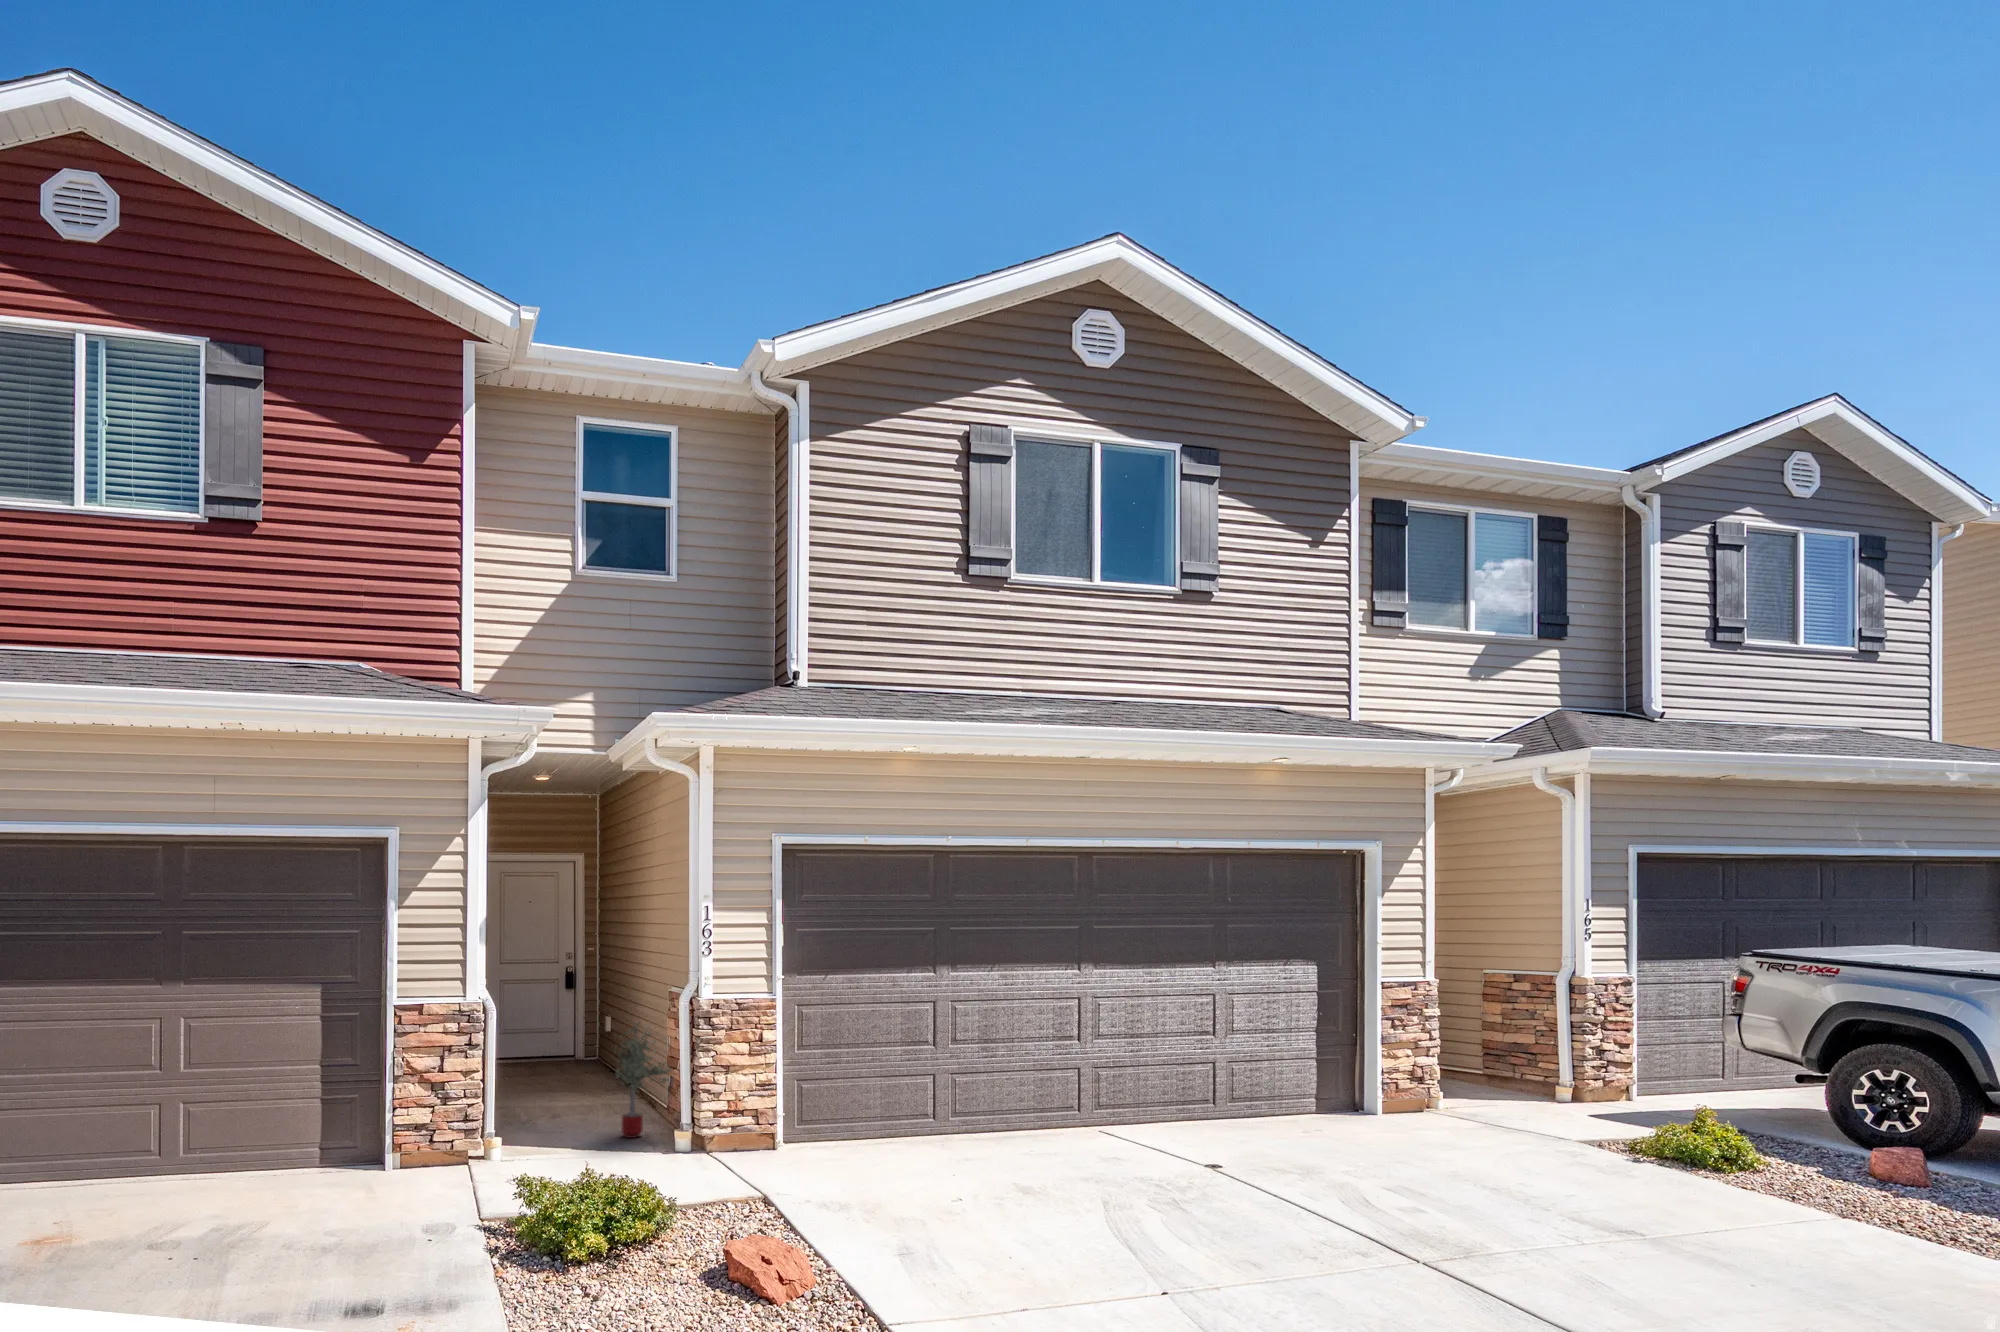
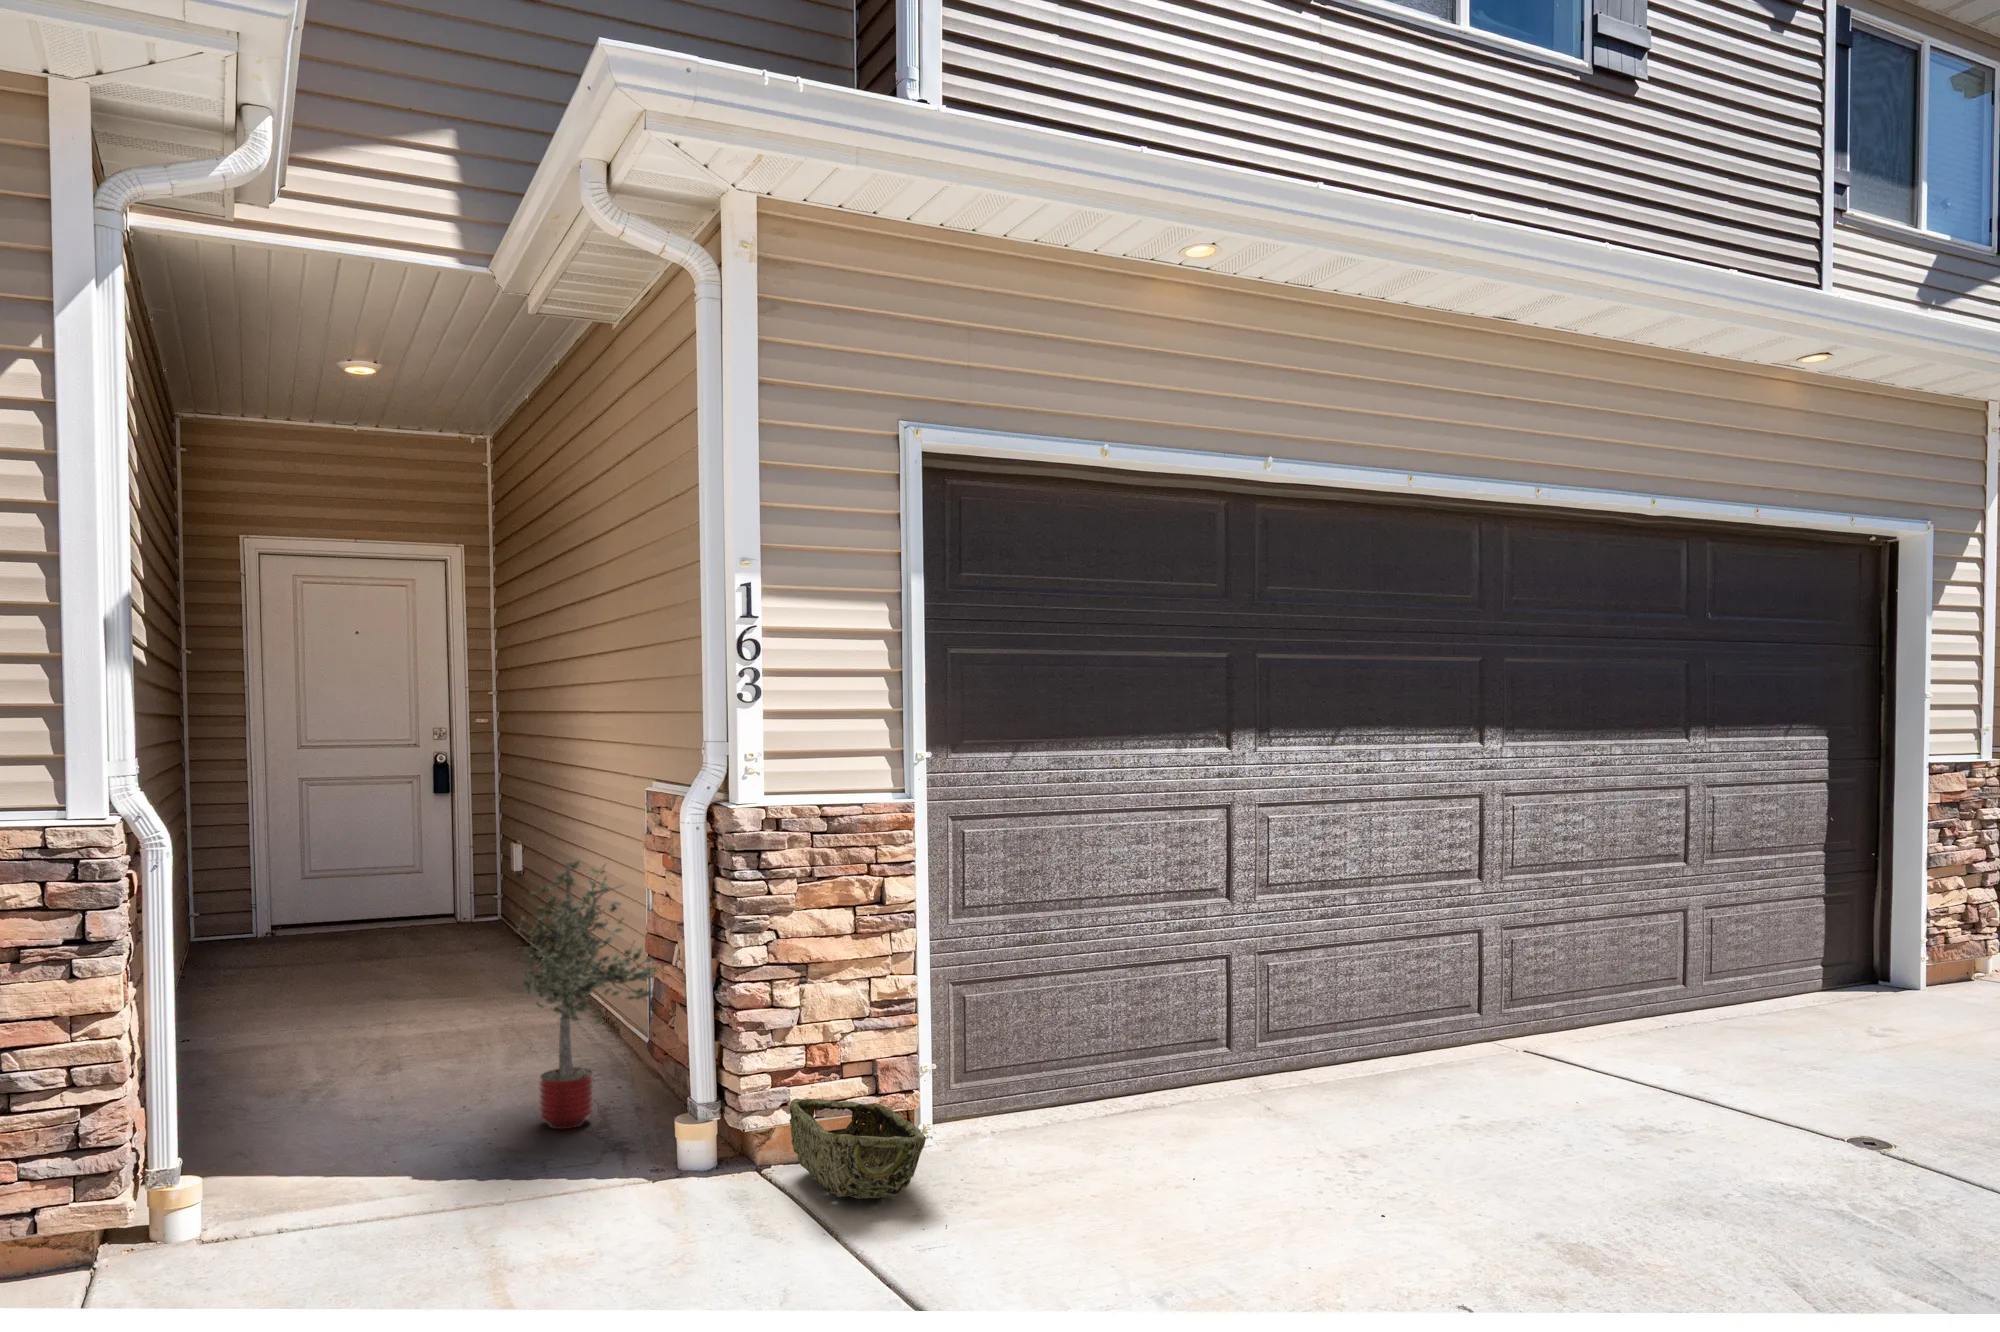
woven basket: none [719,1120,768,1156] -> present [789,1099,926,1199]

